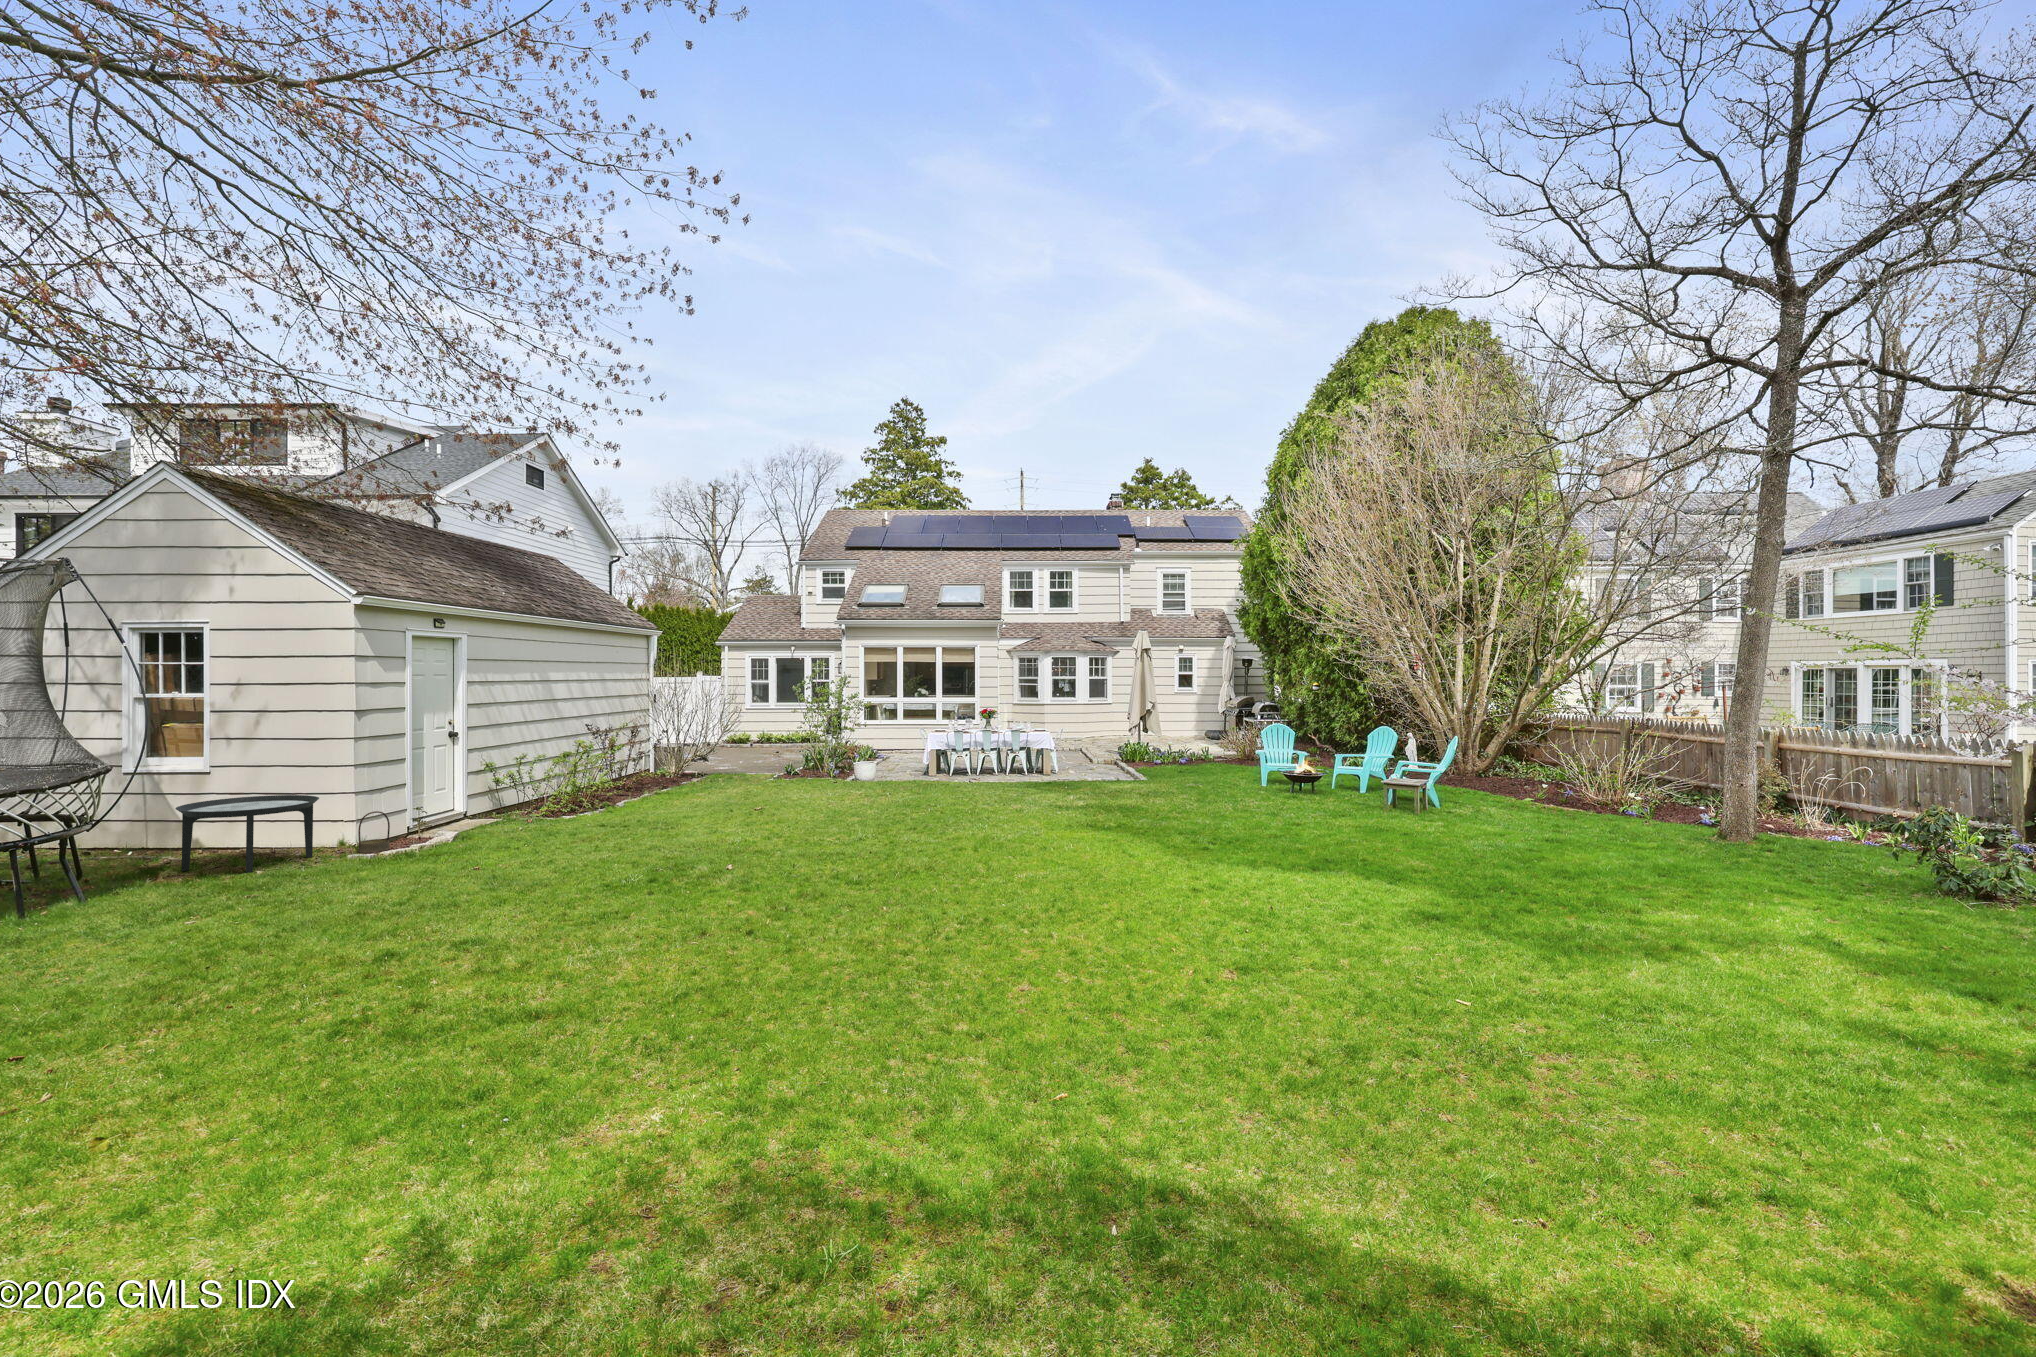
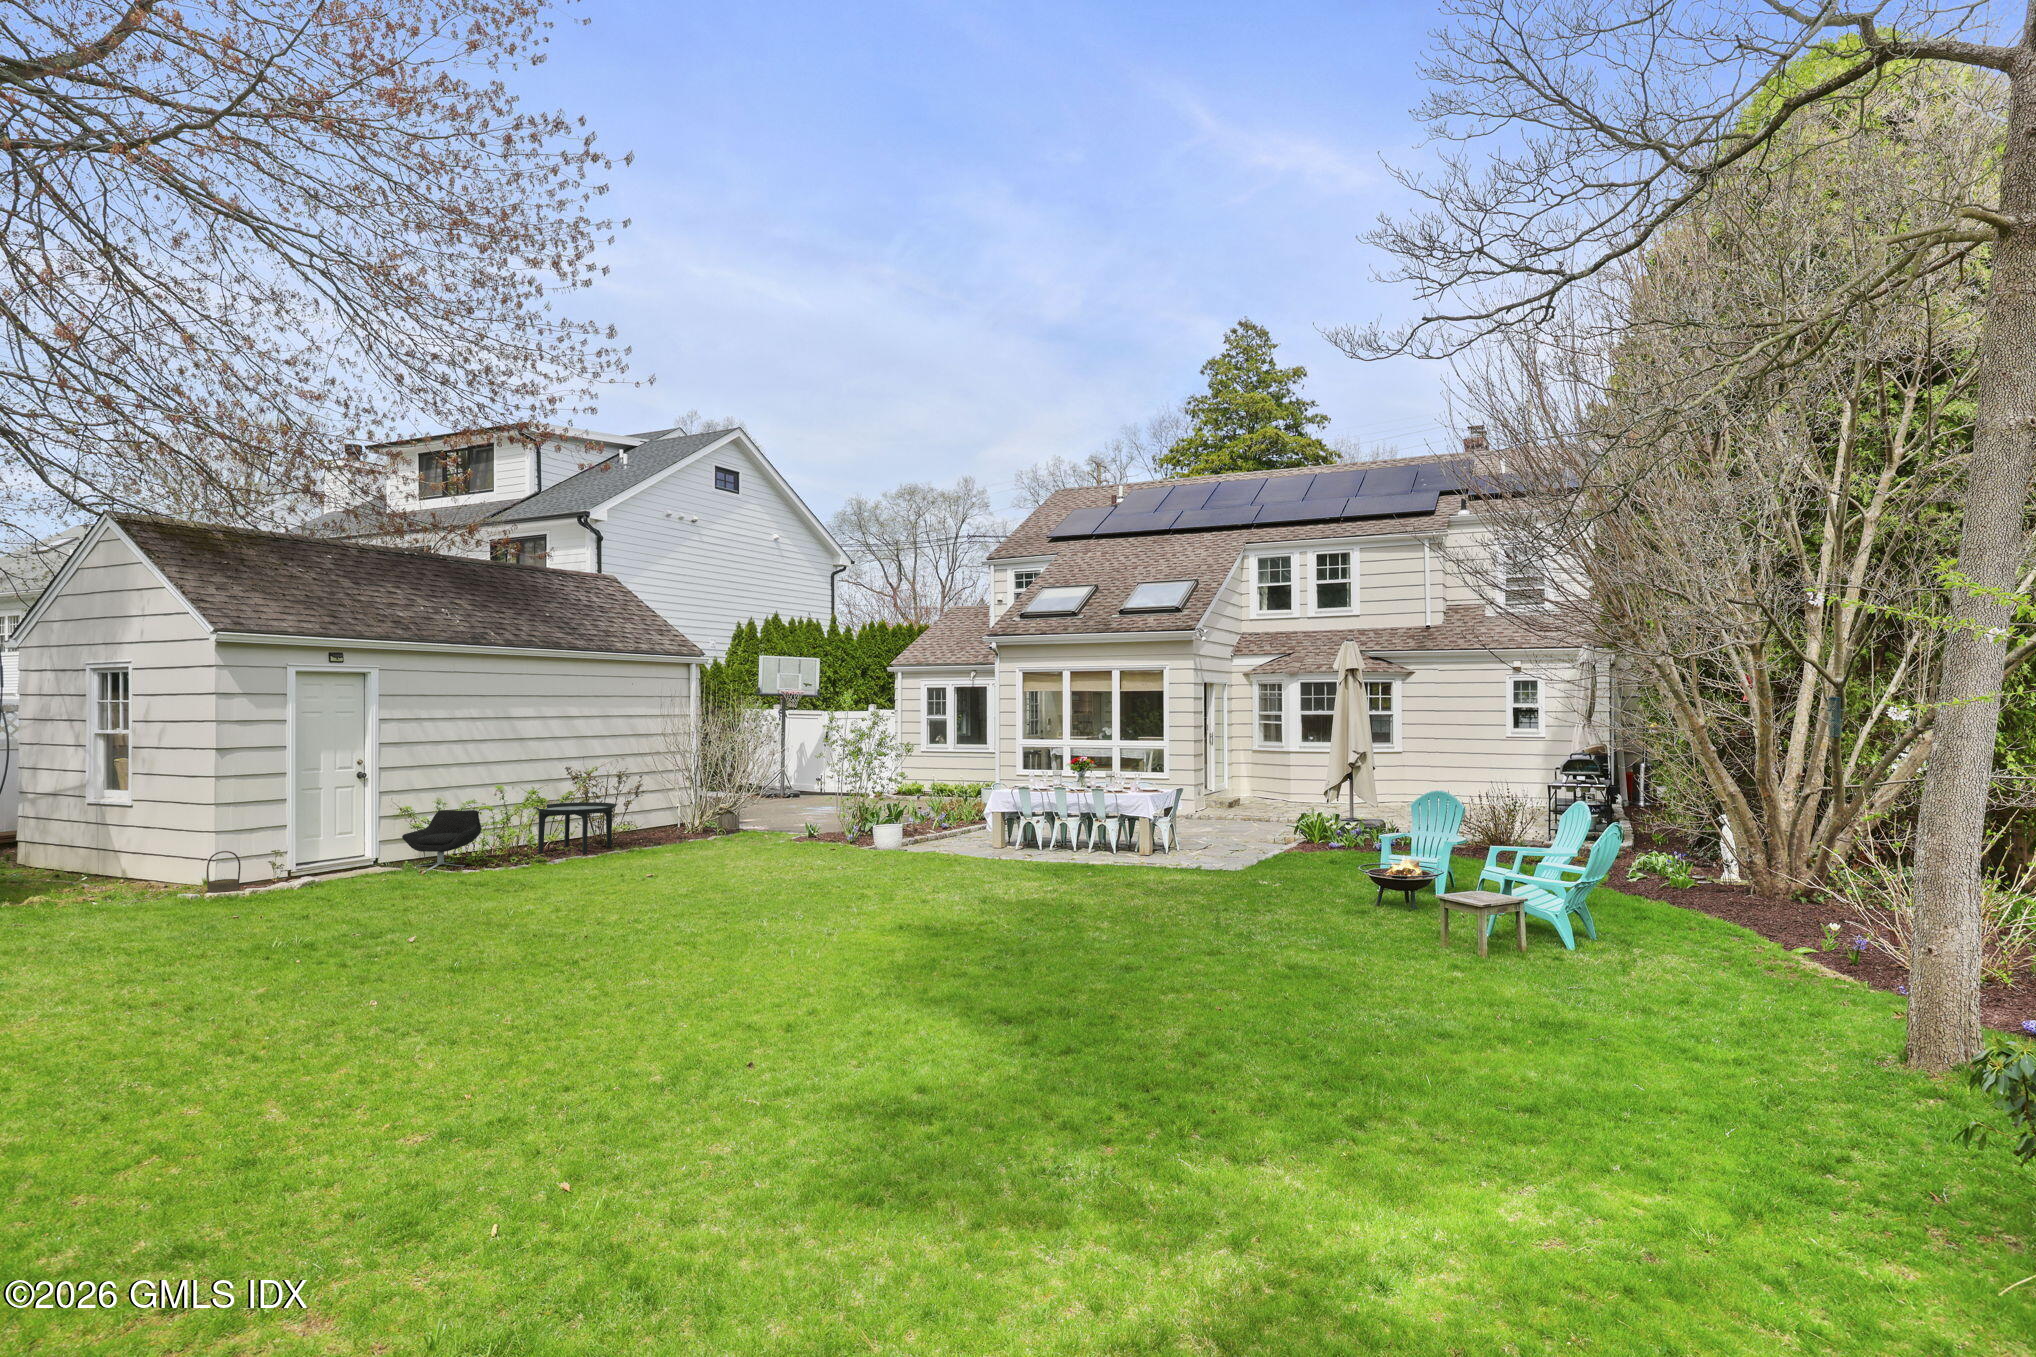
lounge chair: none [498,764,564,820] -> present [402,810,482,870]
round table: present [175,795,319,873] -> present [535,802,617,854]

